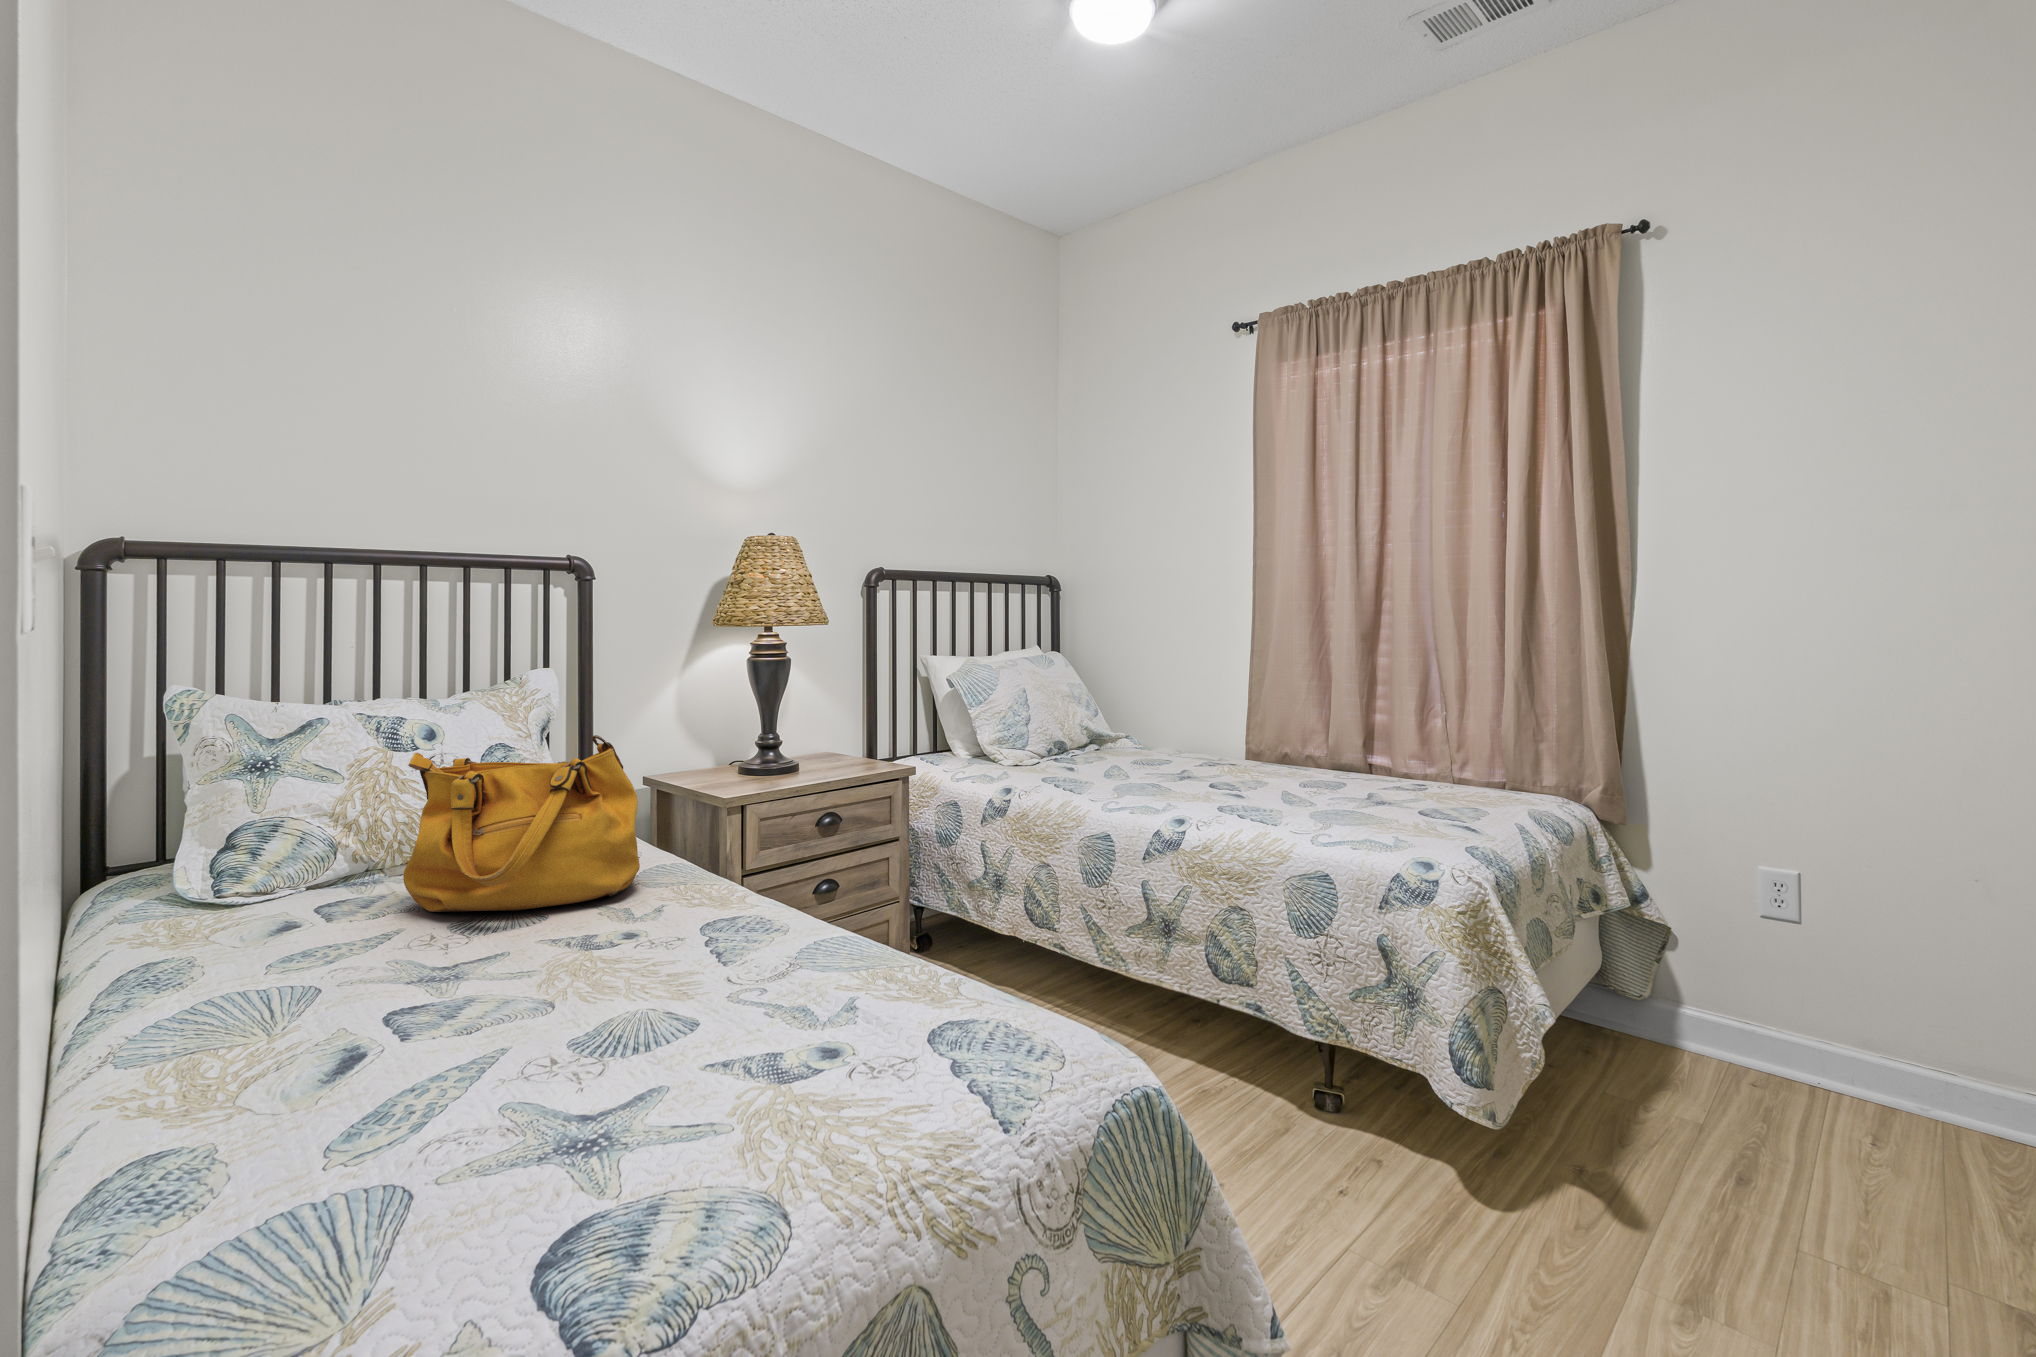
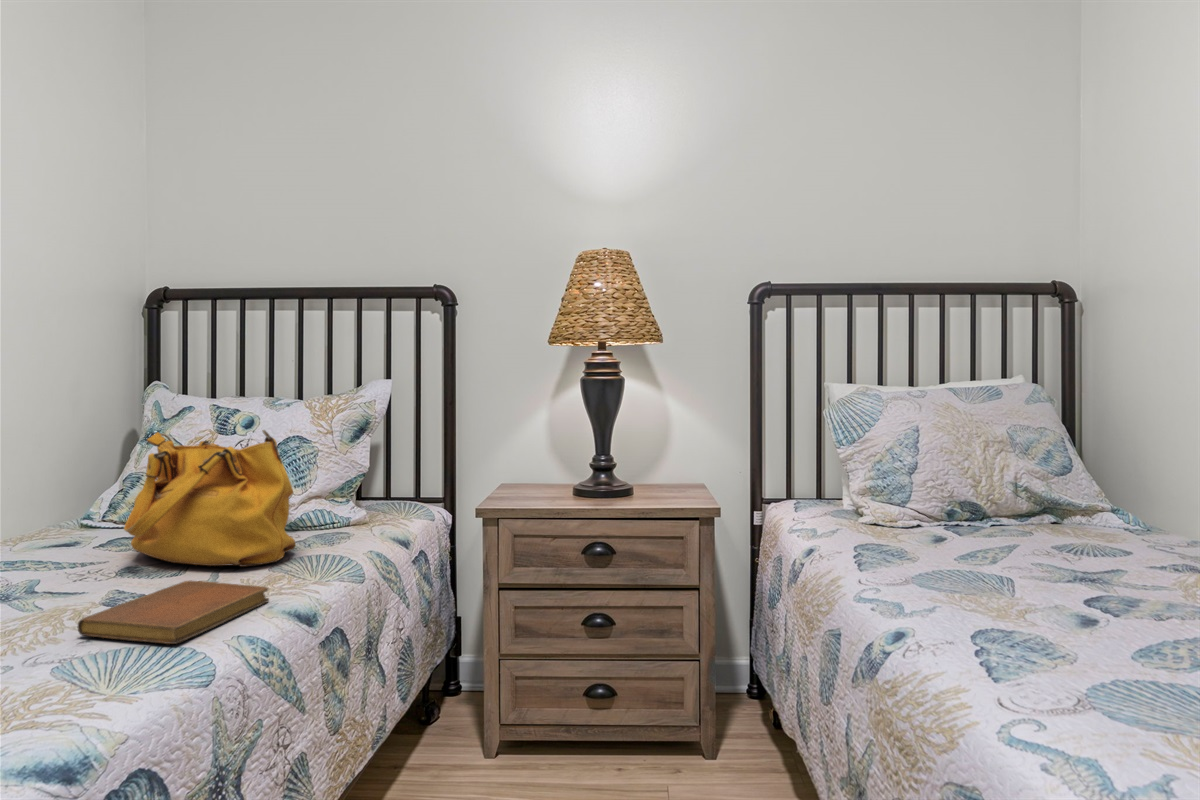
notebook: none [642,898,802,977] -> present [77,580,269,644]

